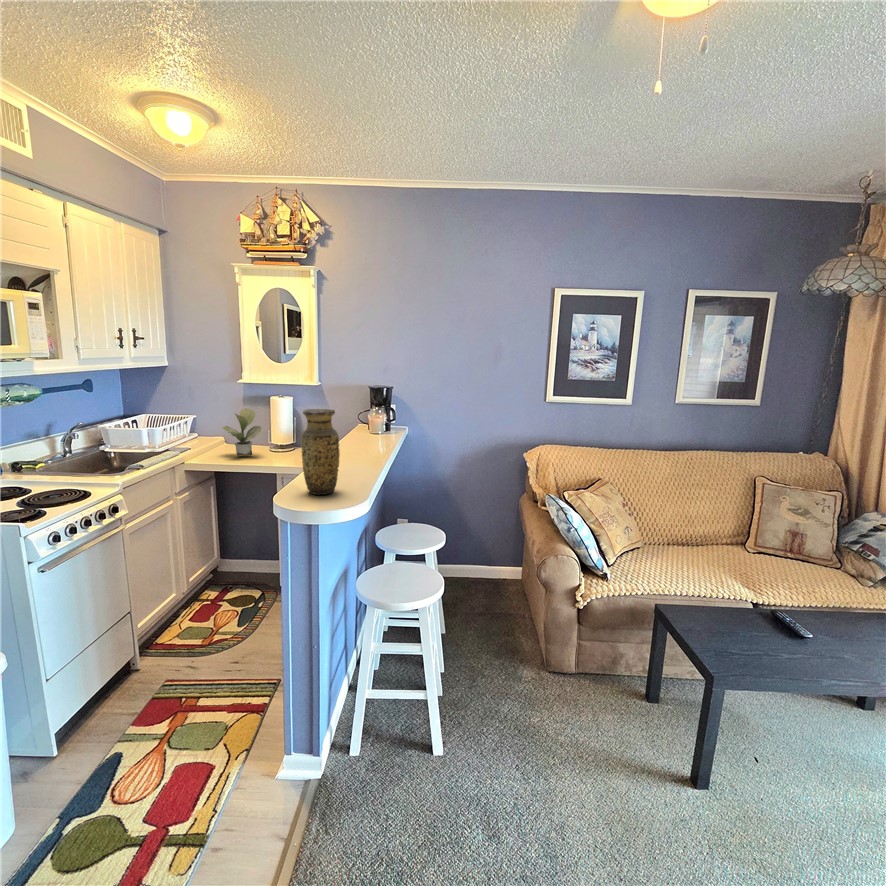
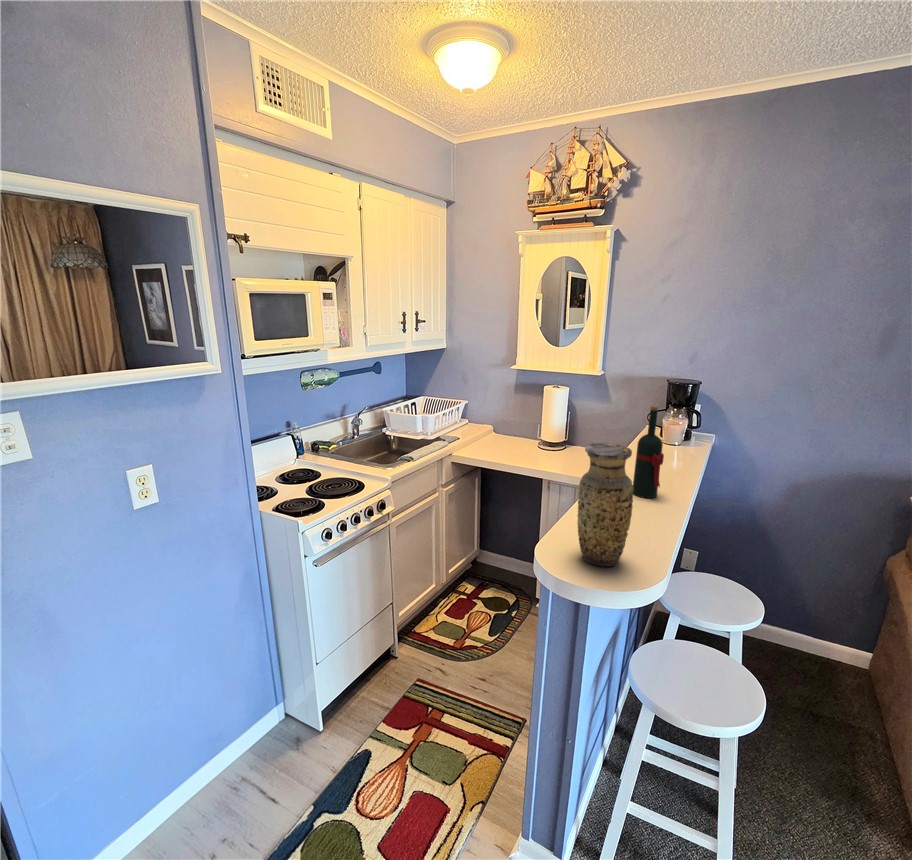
wine bottle: none [346,395,364,462] -> present [633,406,664,498]
potted plant: present [222,409,261,456] -> none [490,397,531,450]

